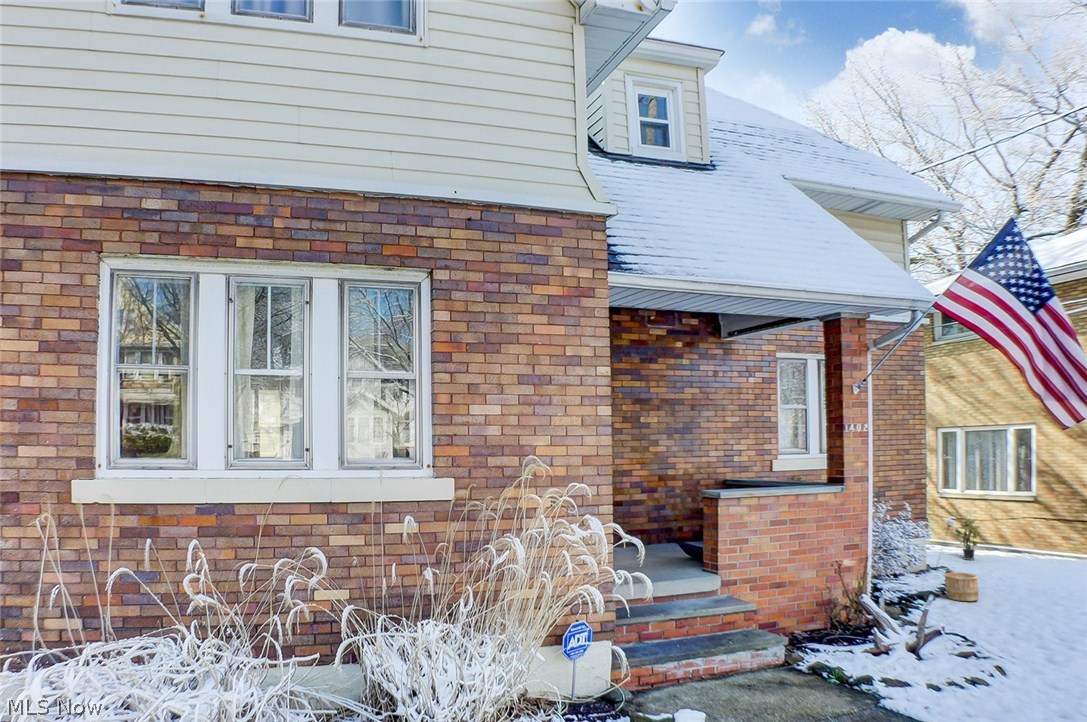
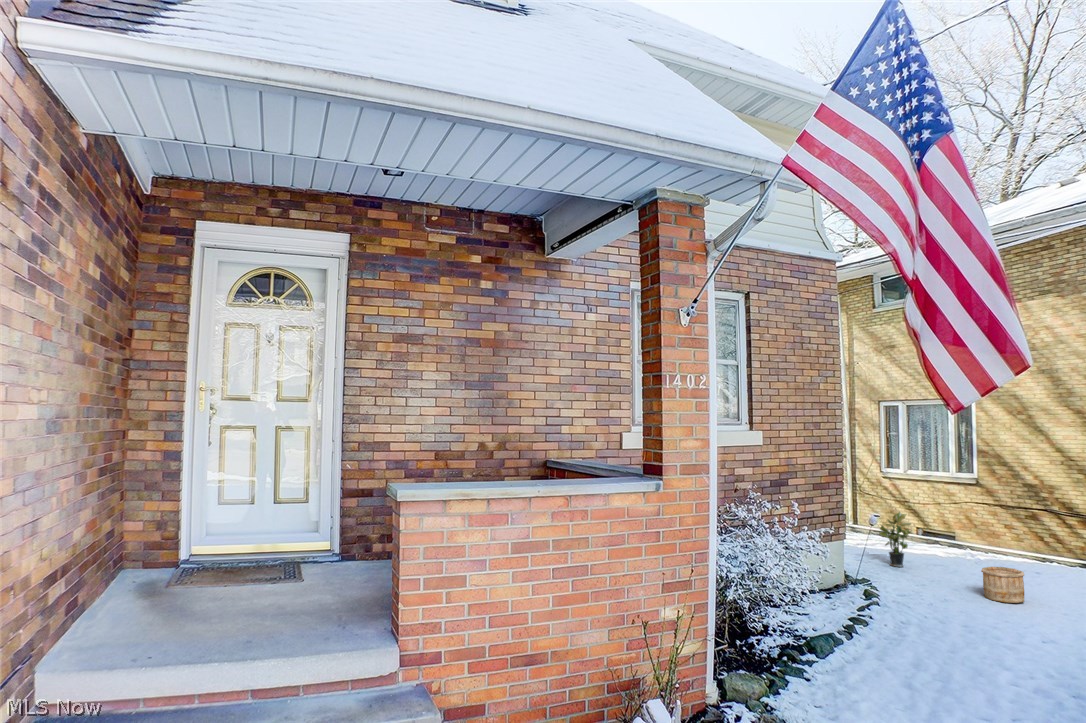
wooden bucket: present [944,572,979,601] -> present [981,567,1024,603]

